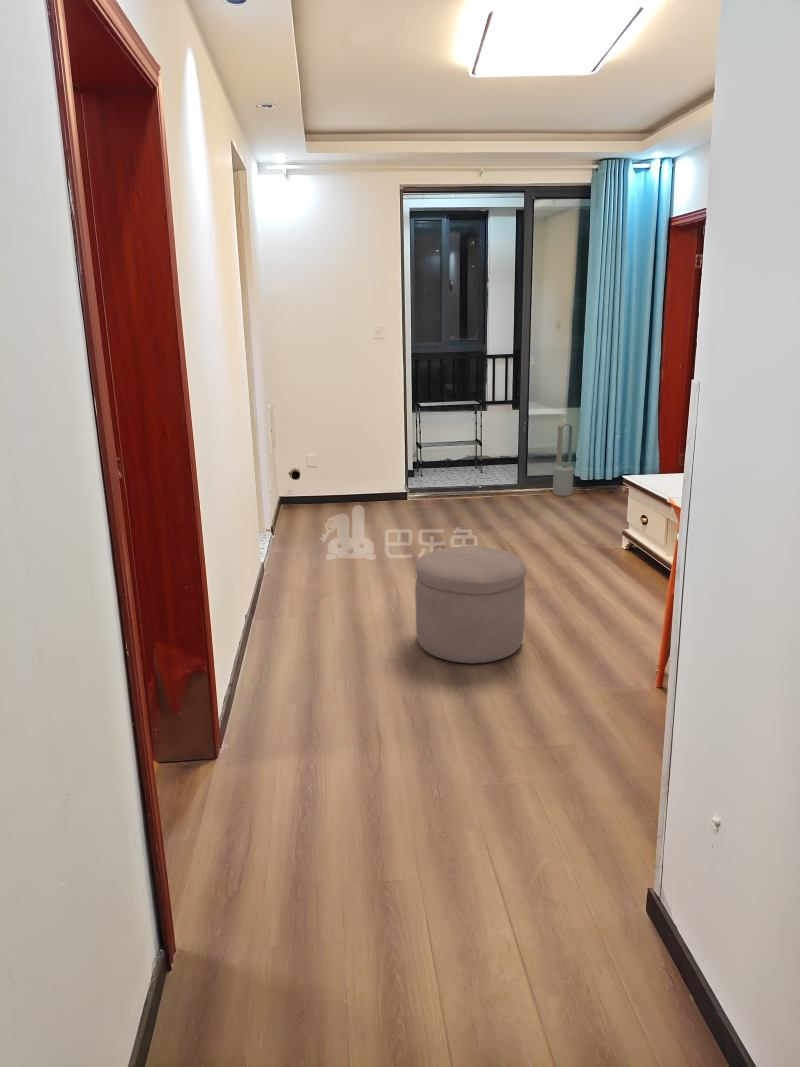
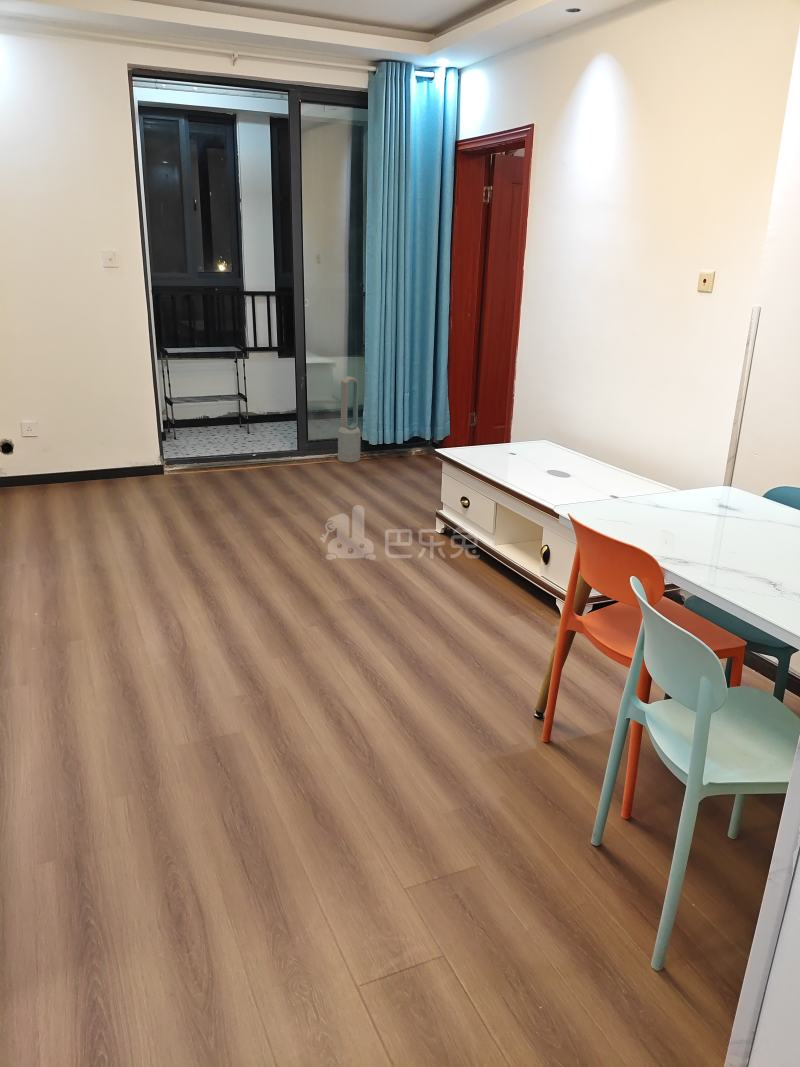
ottoman: present [415,546,526,663] -> none [219,571,368,738]

